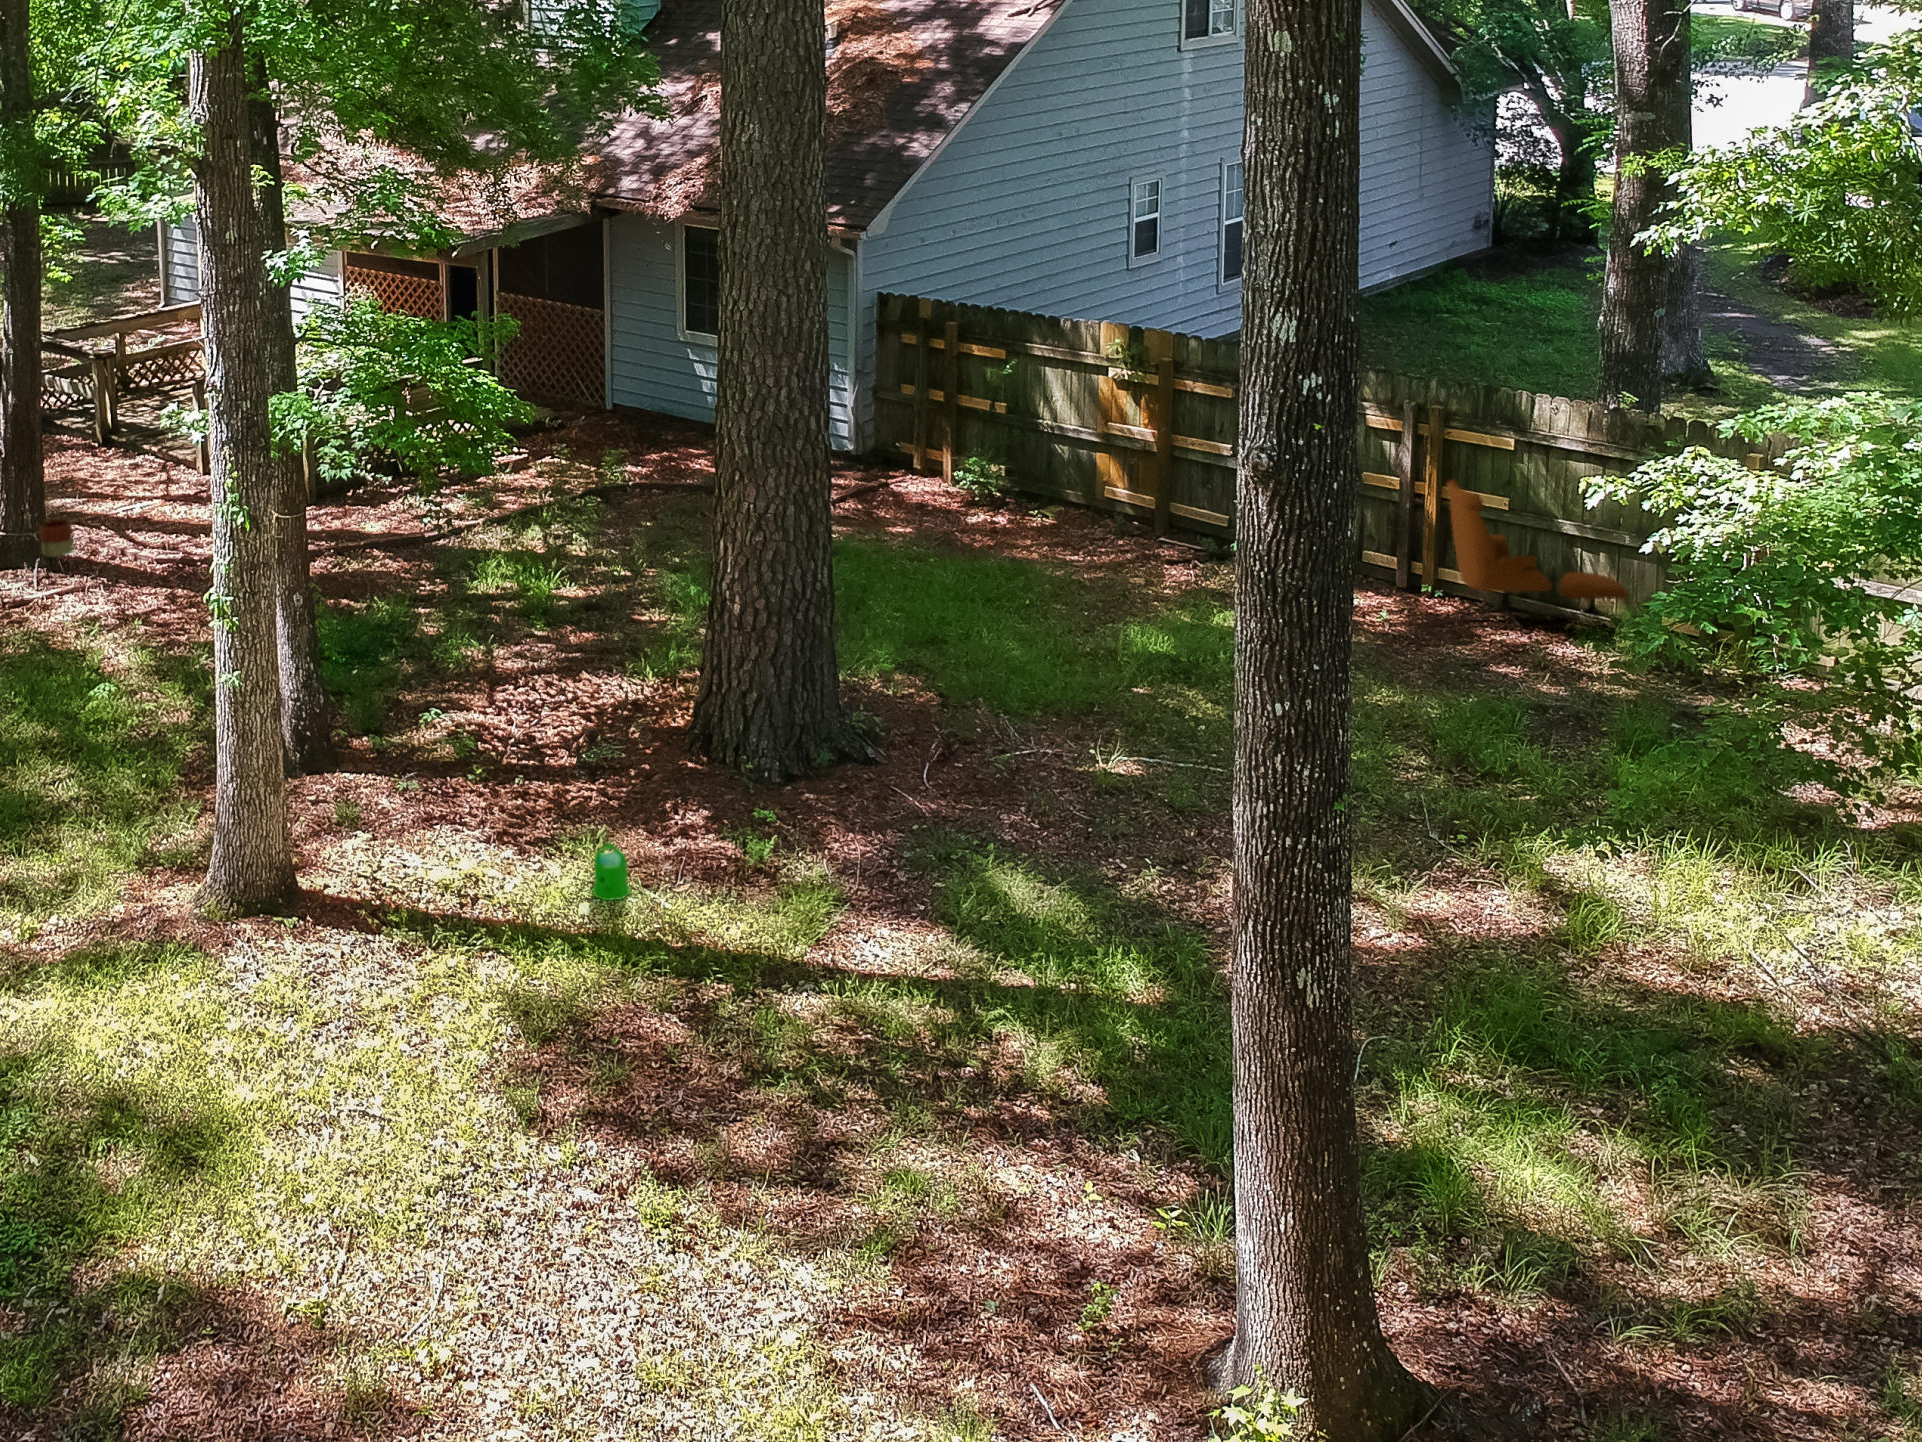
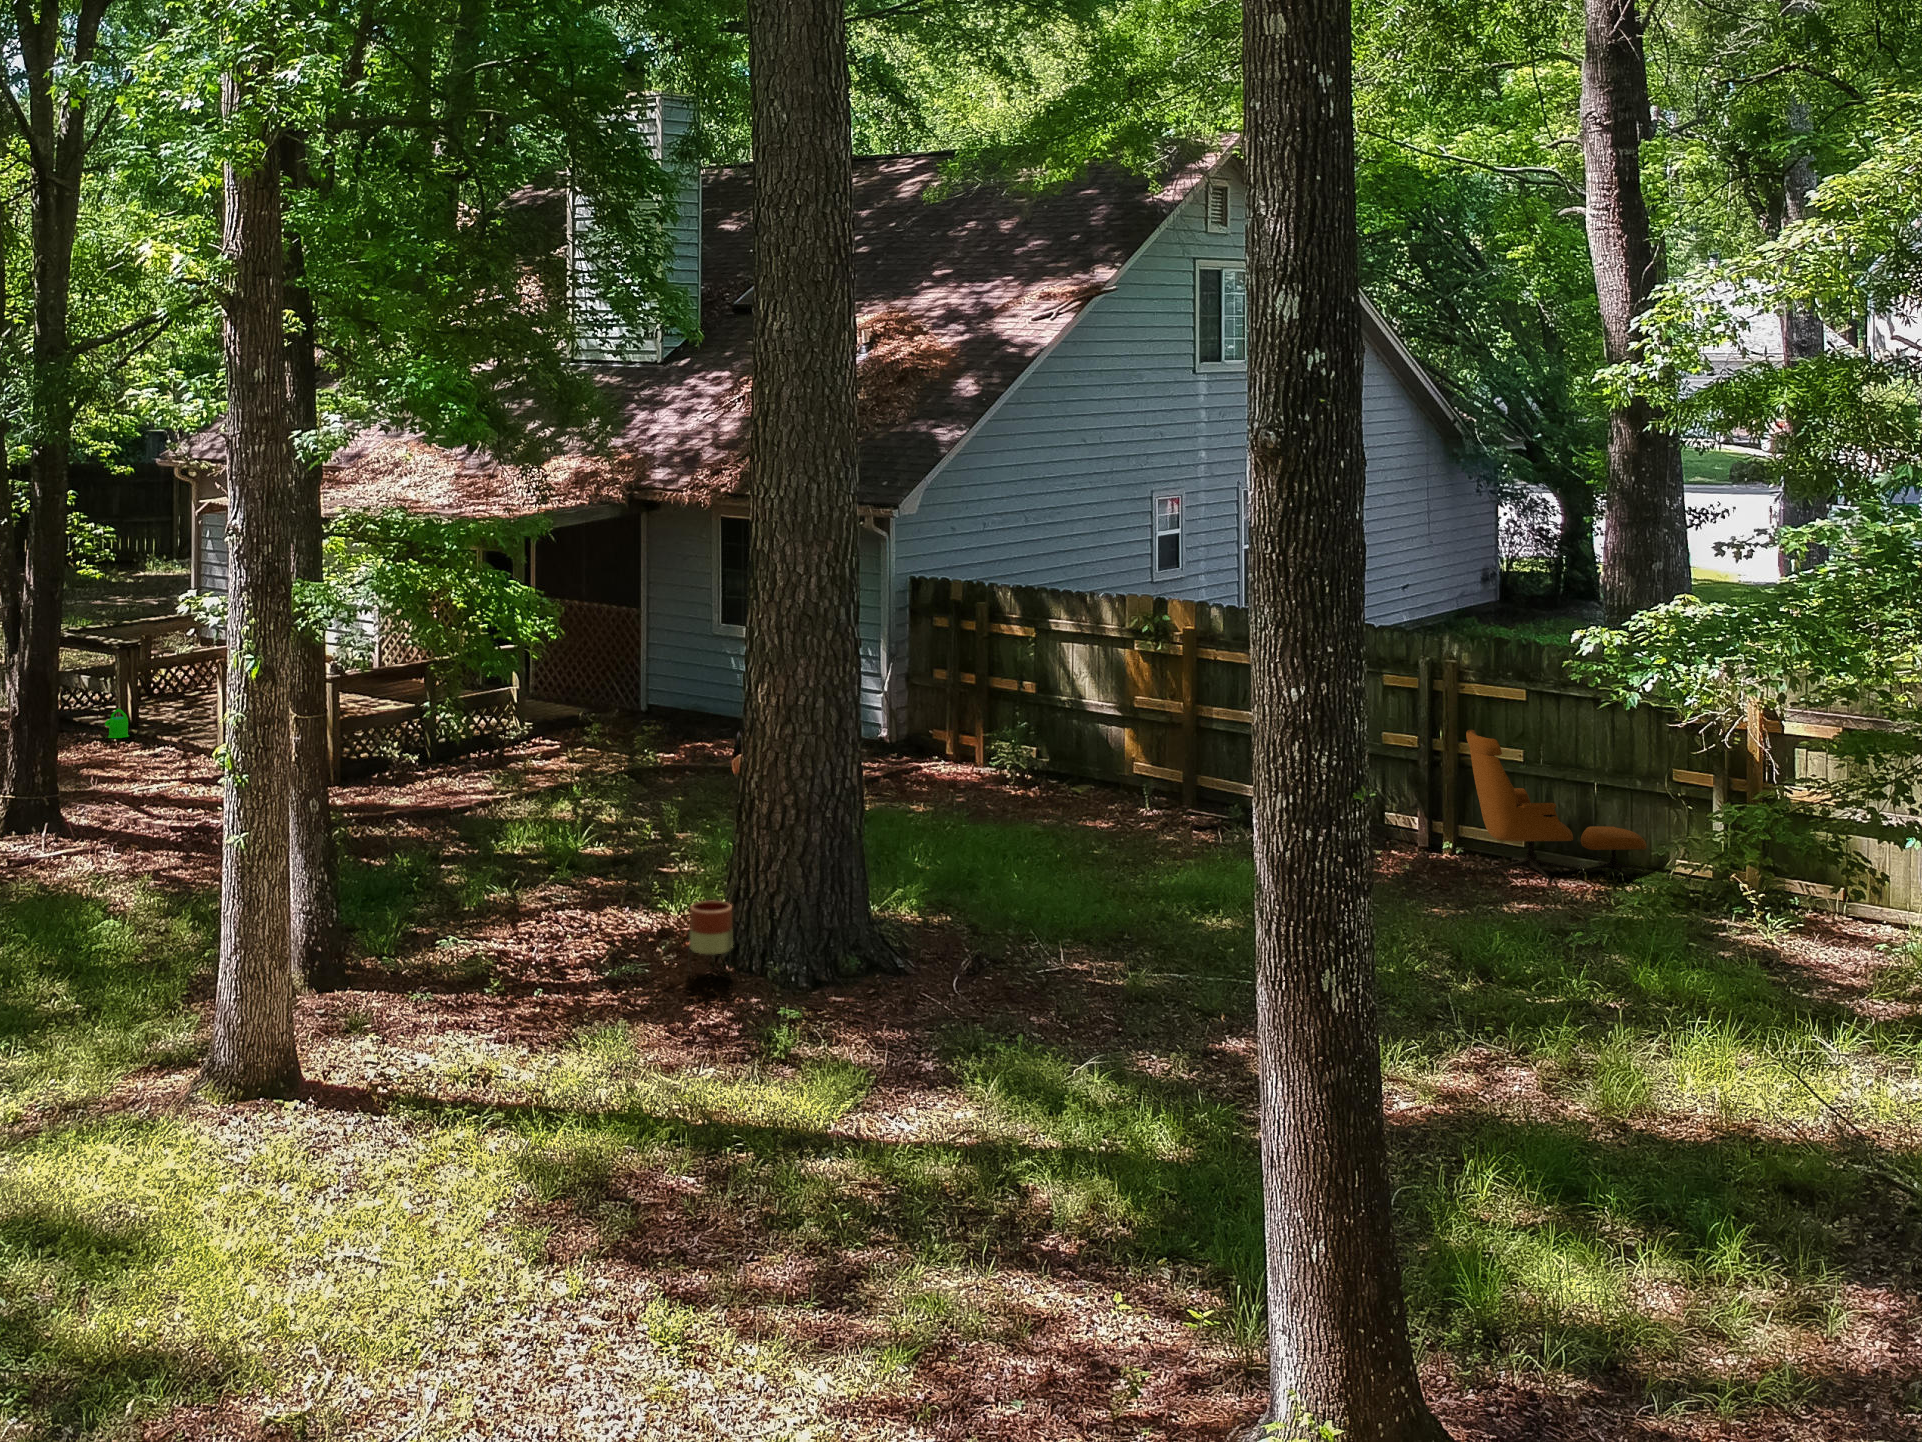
planter: present [40,519,76,558] -> present [689,901,733,956]
watering can: present [592,843,630,901] -> present [105,709,129,738]

